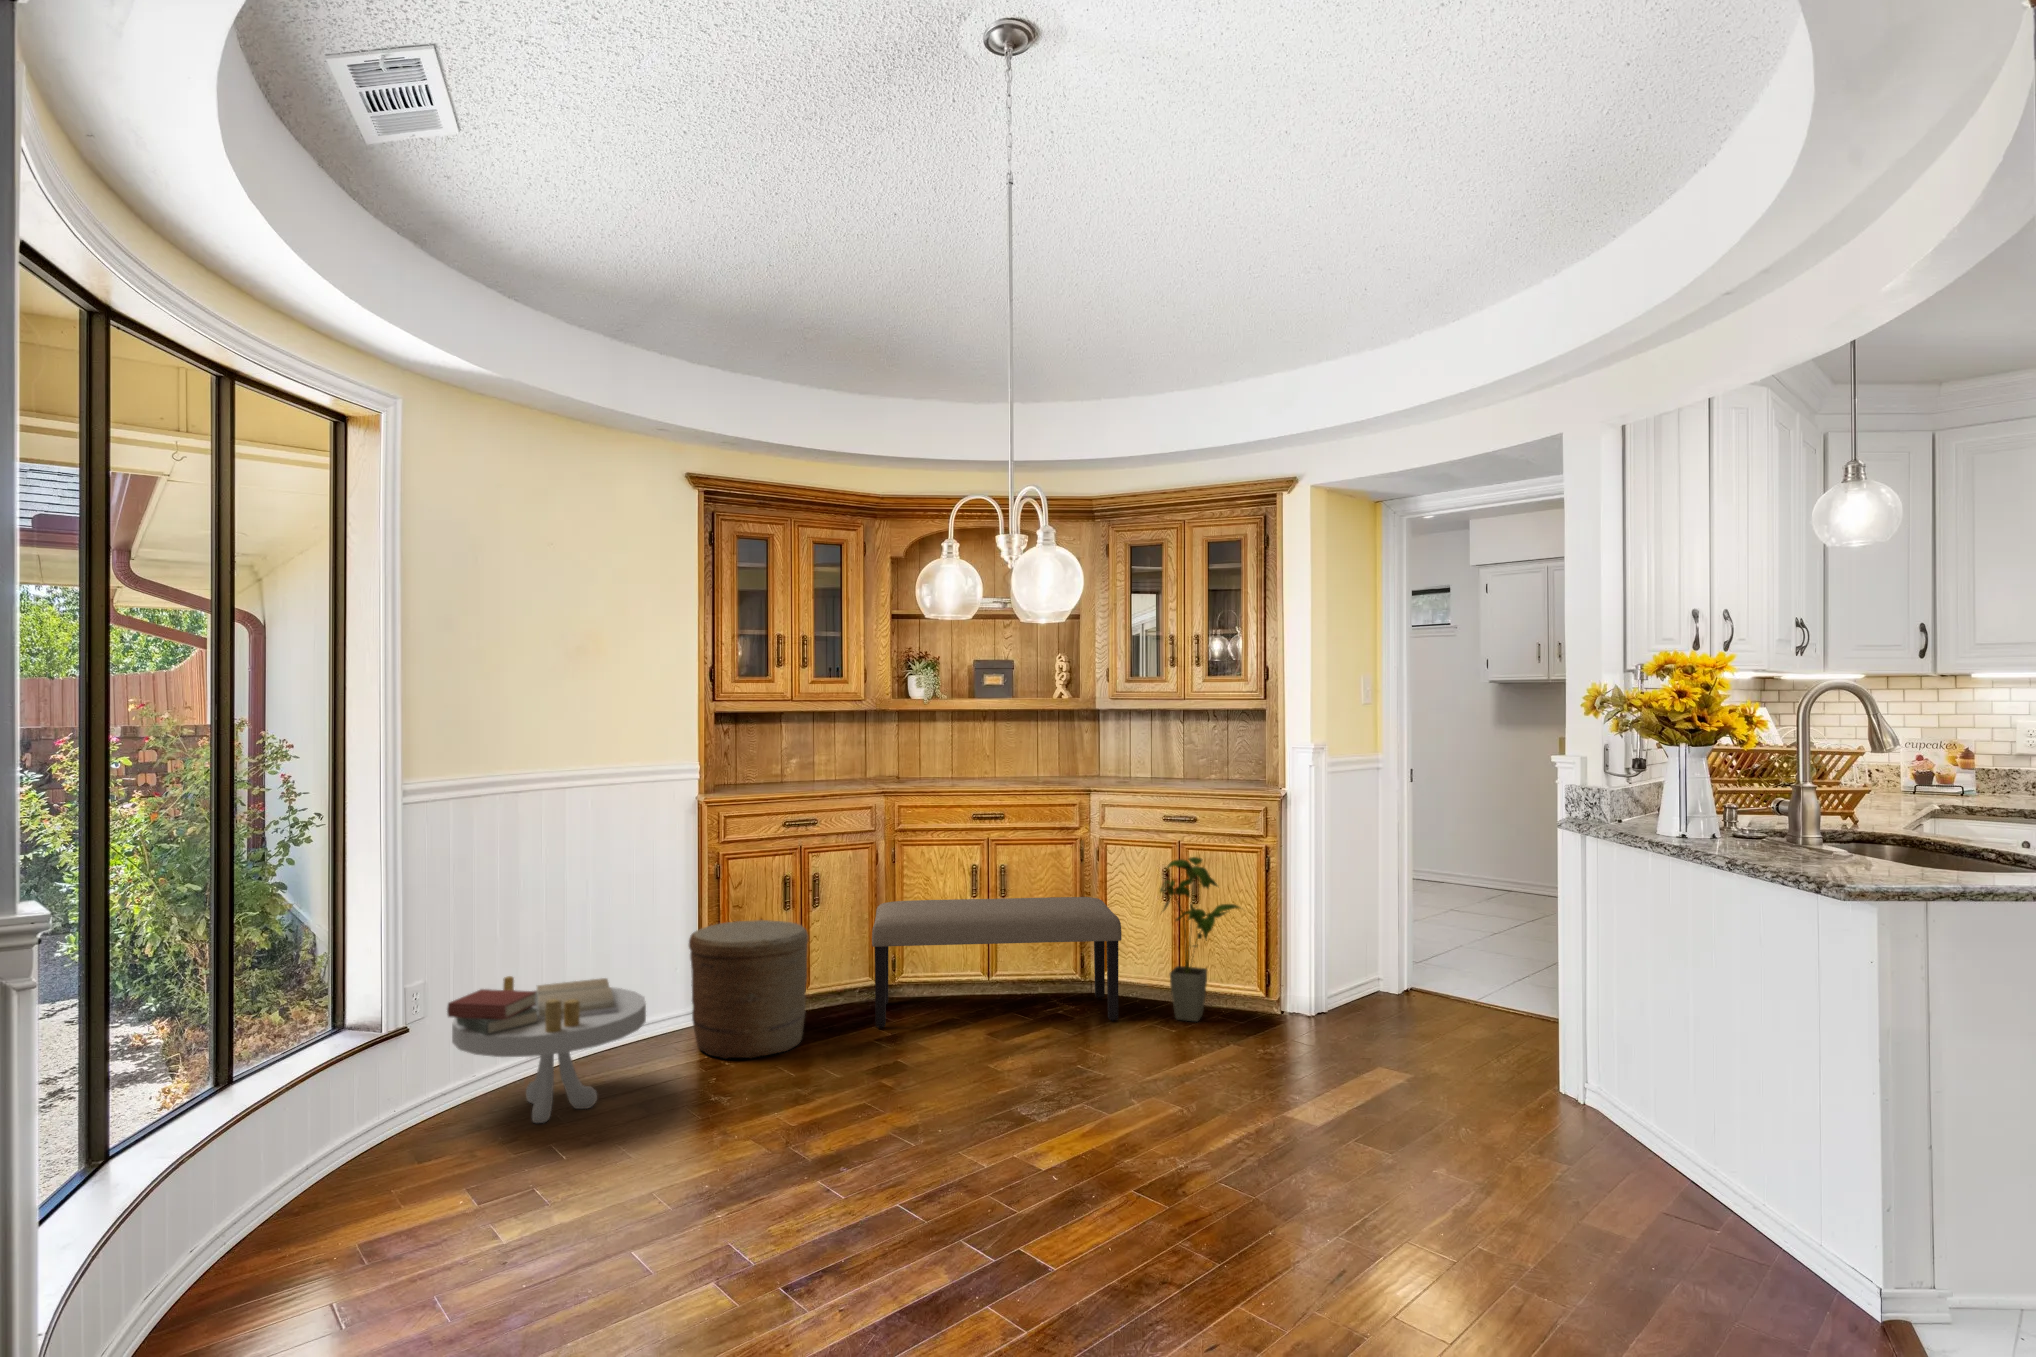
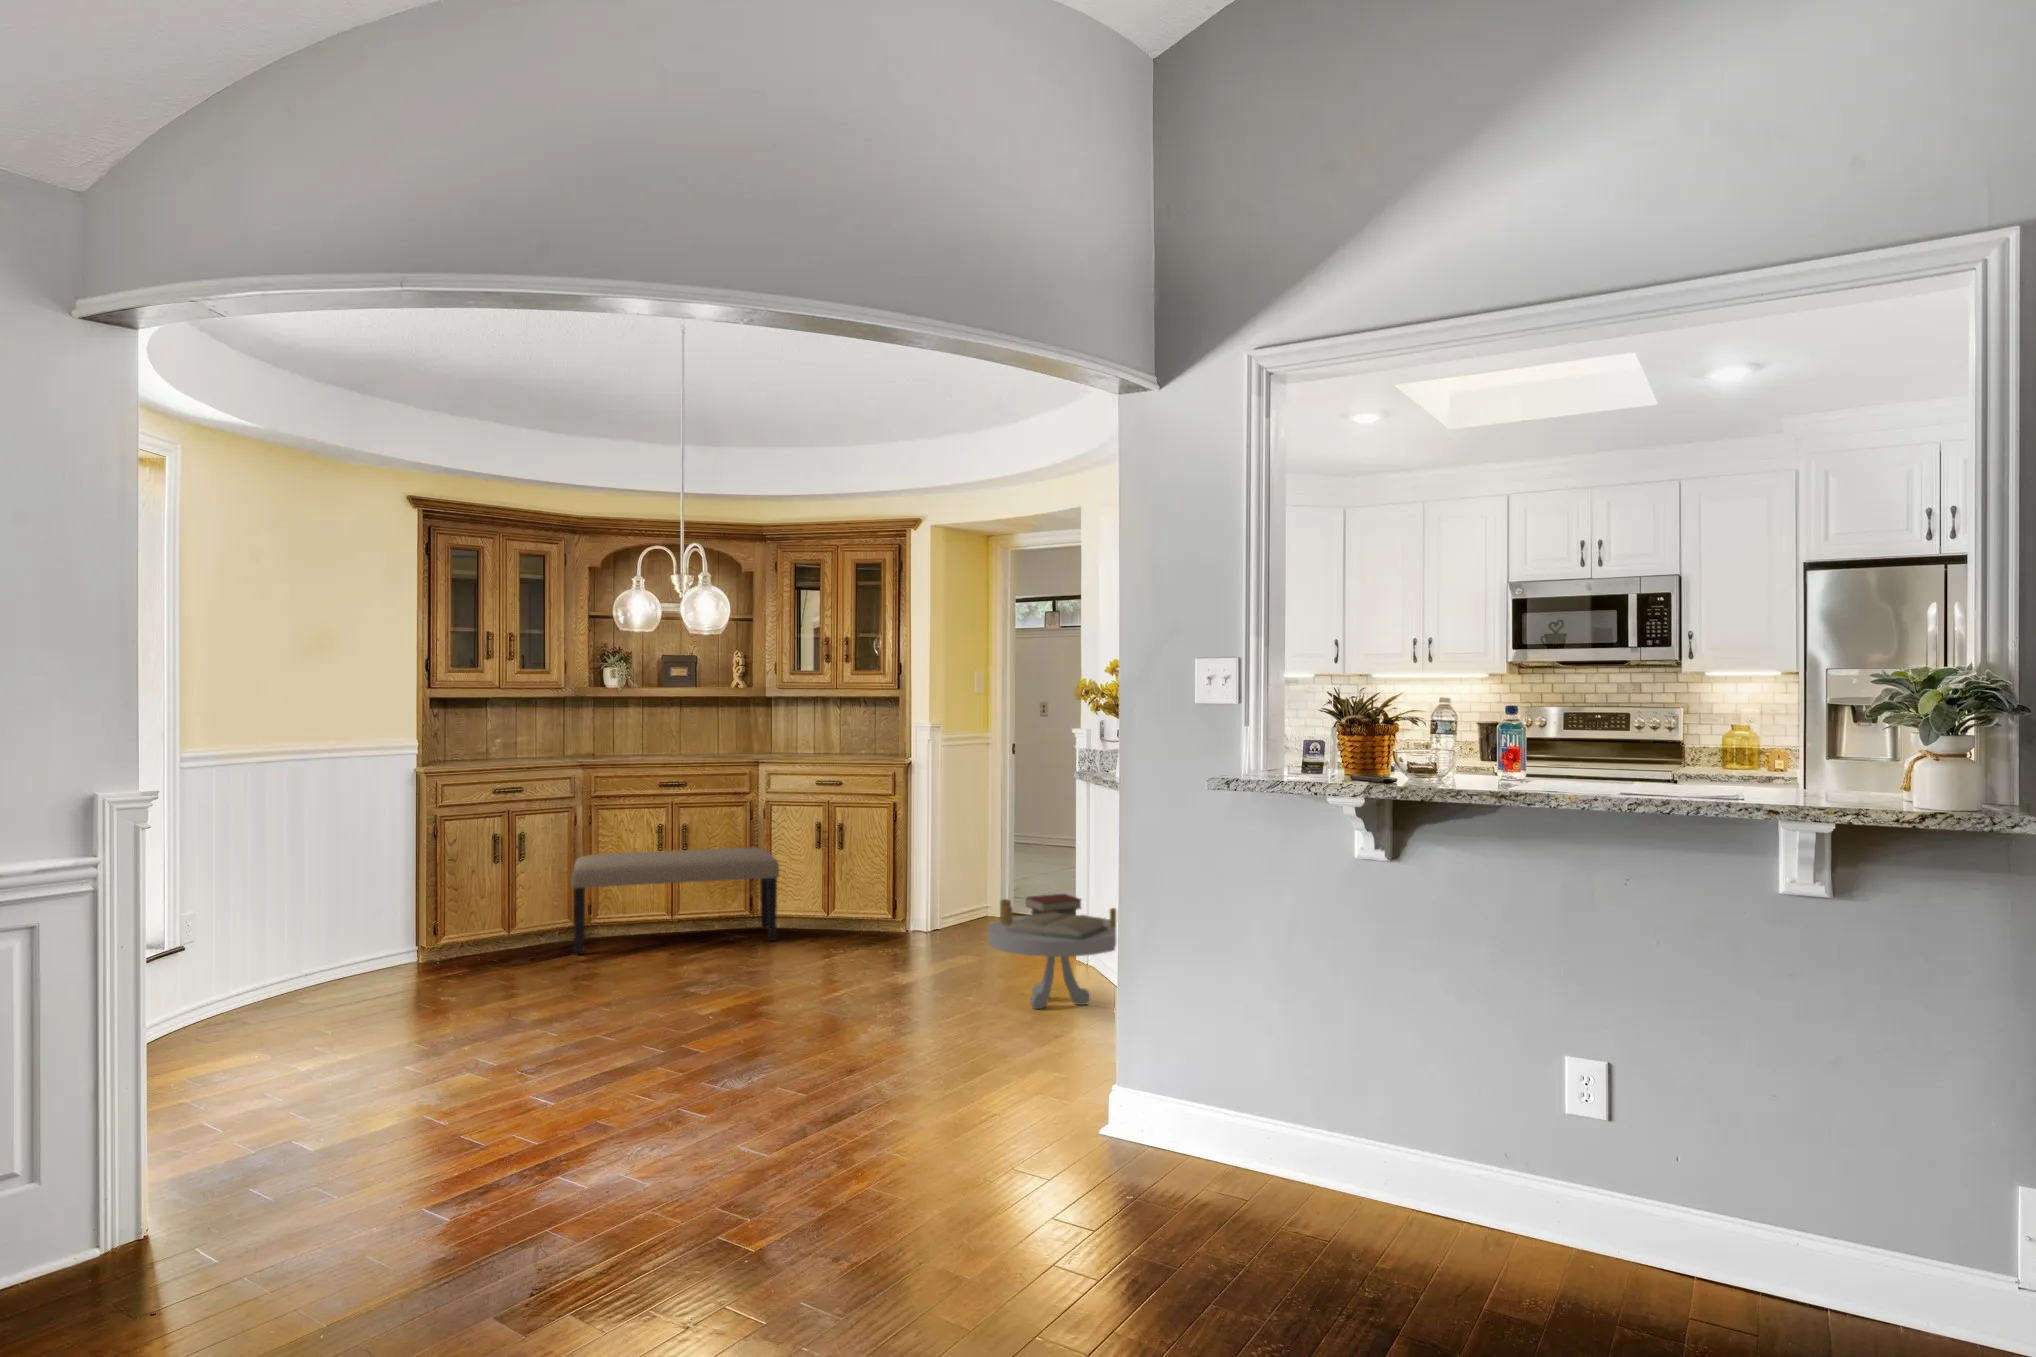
house plant: present [1160,857,1239,1022] -> none [810,811,879,938]
woven basket: present [689,920,809,1059] -> none [412,870,518,978]
side table: present [447,976,646,1123] -> present [988,894,1116,1009]

